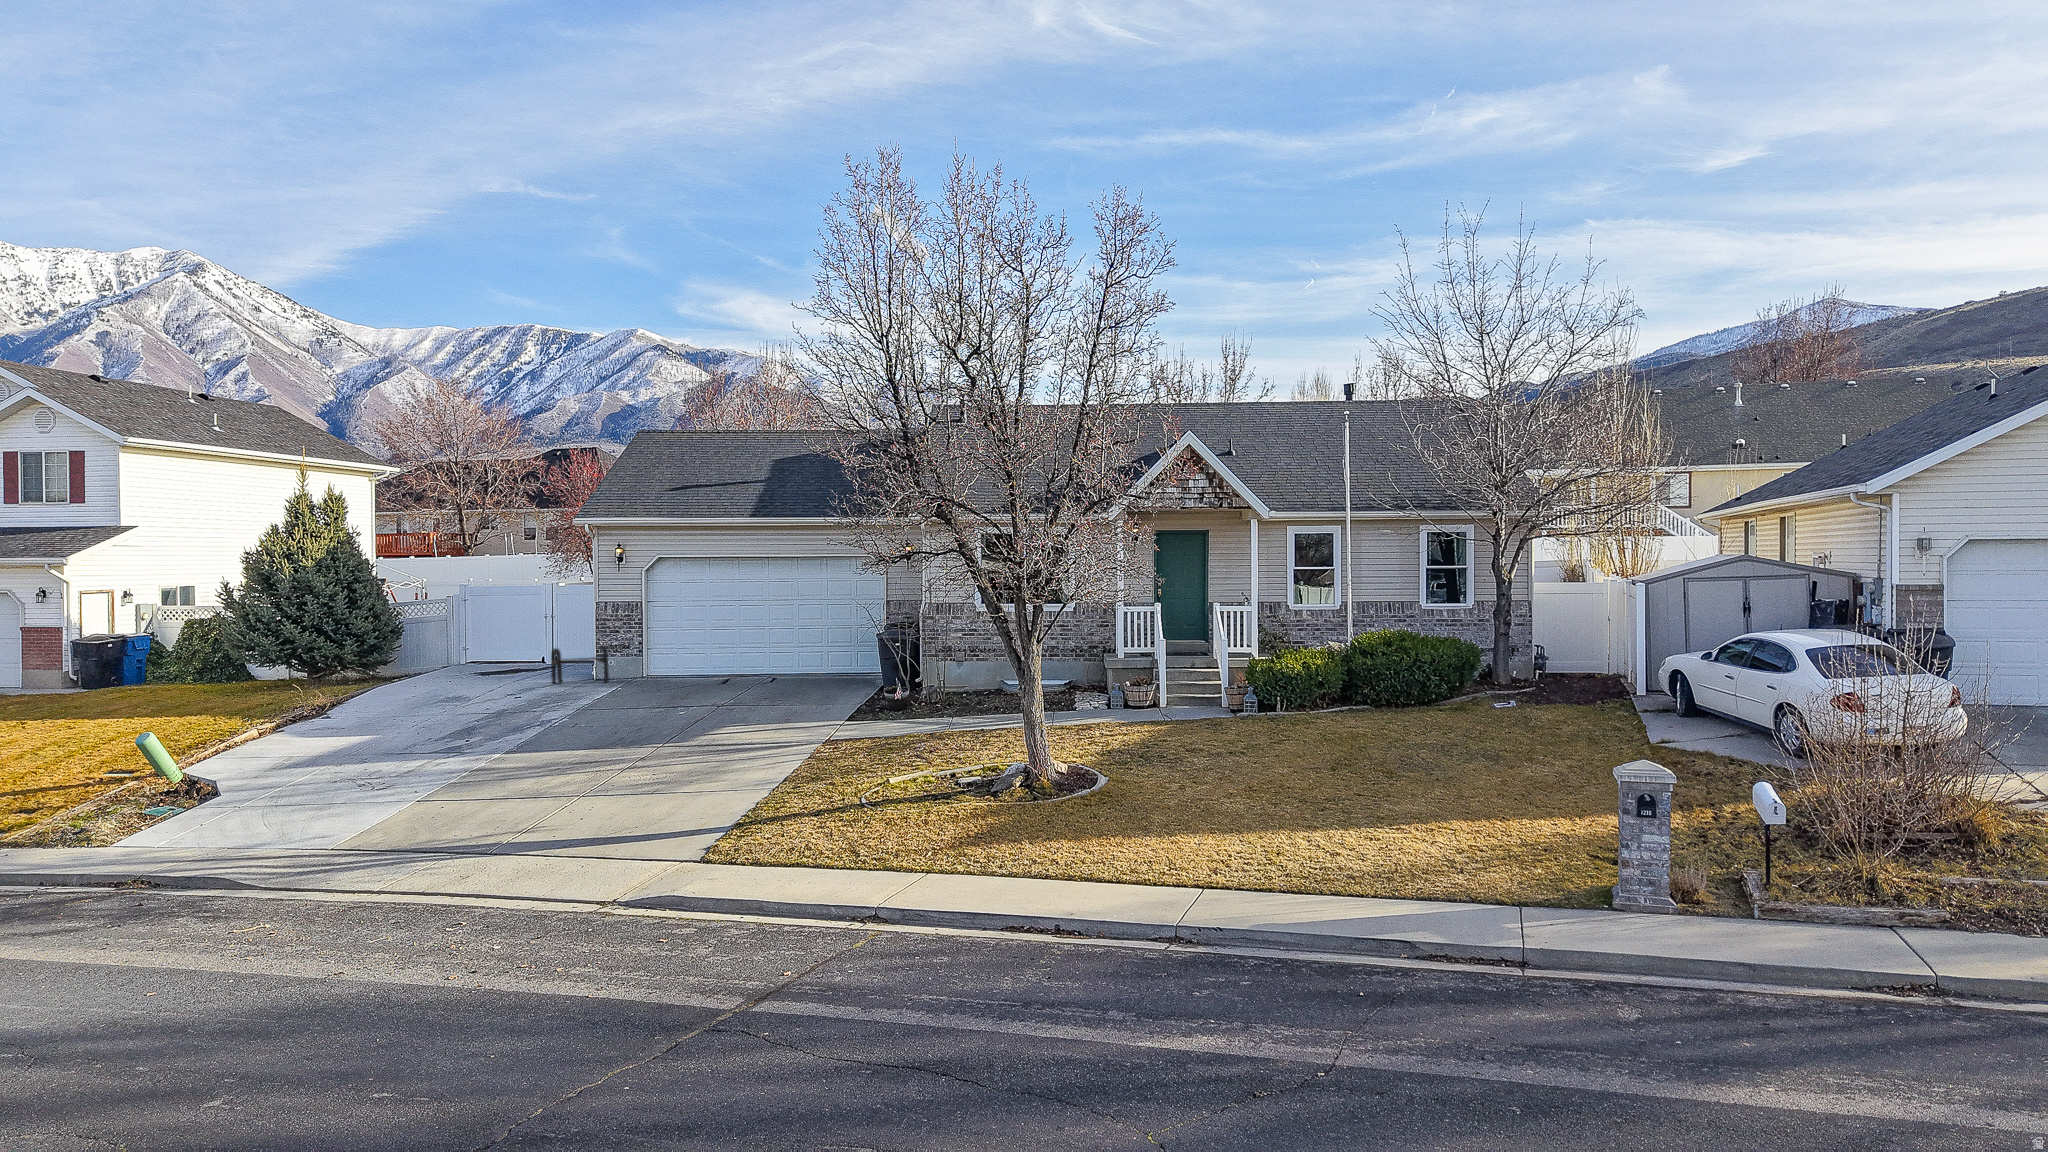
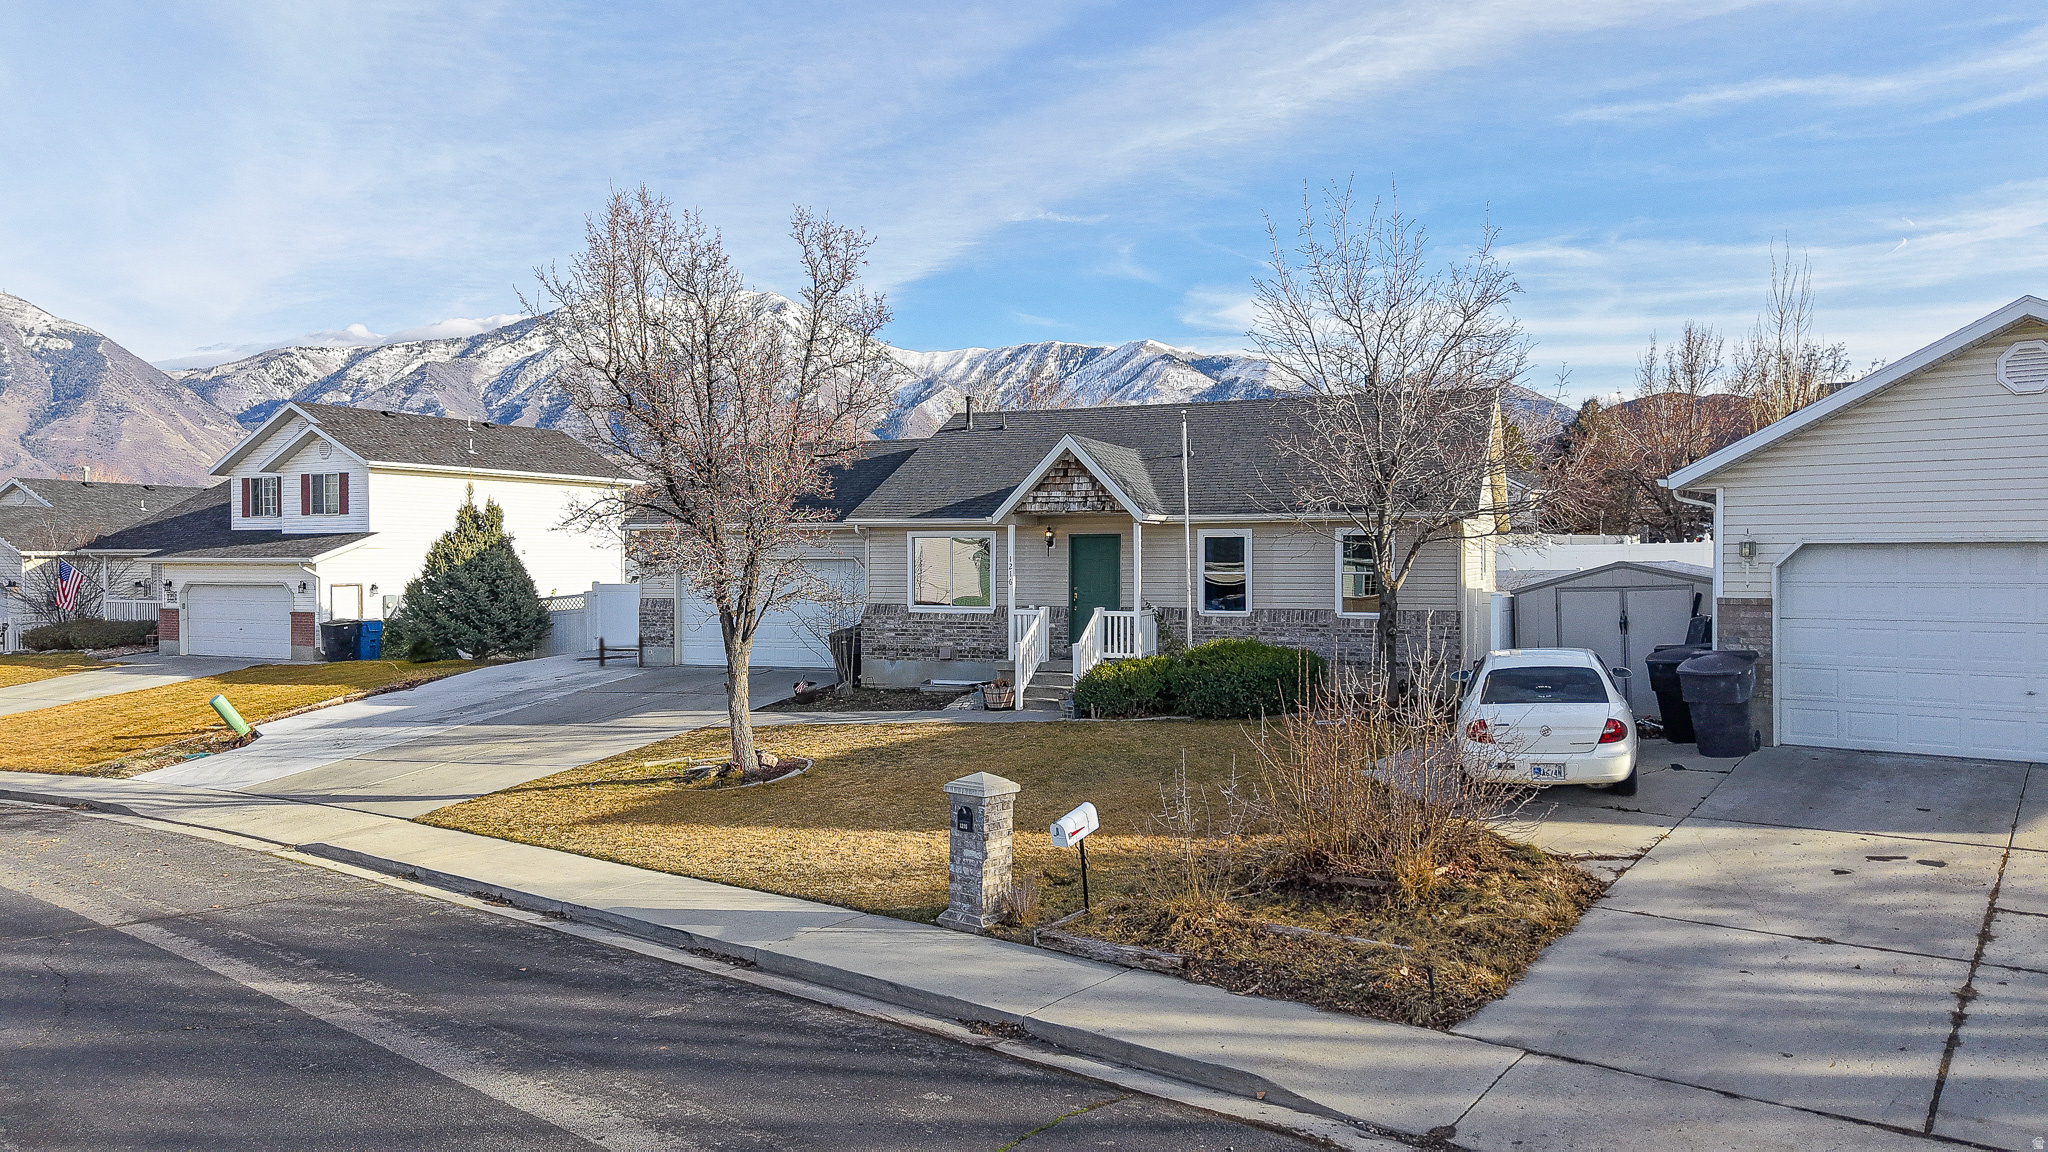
potted plant: none [250,656,294,687] -> present [408,638,440,661]

